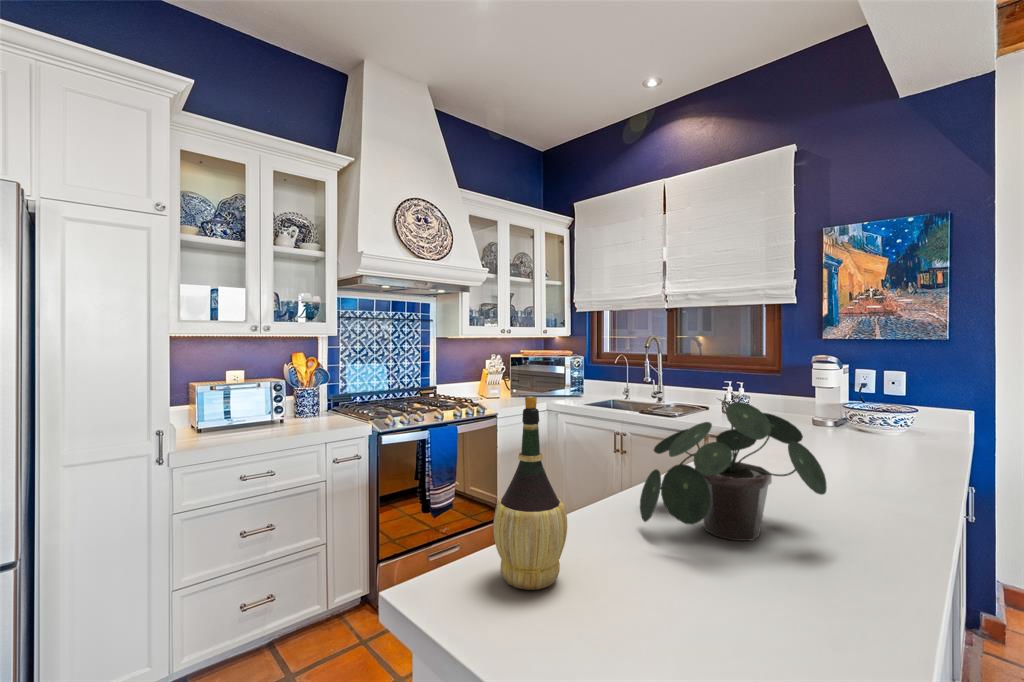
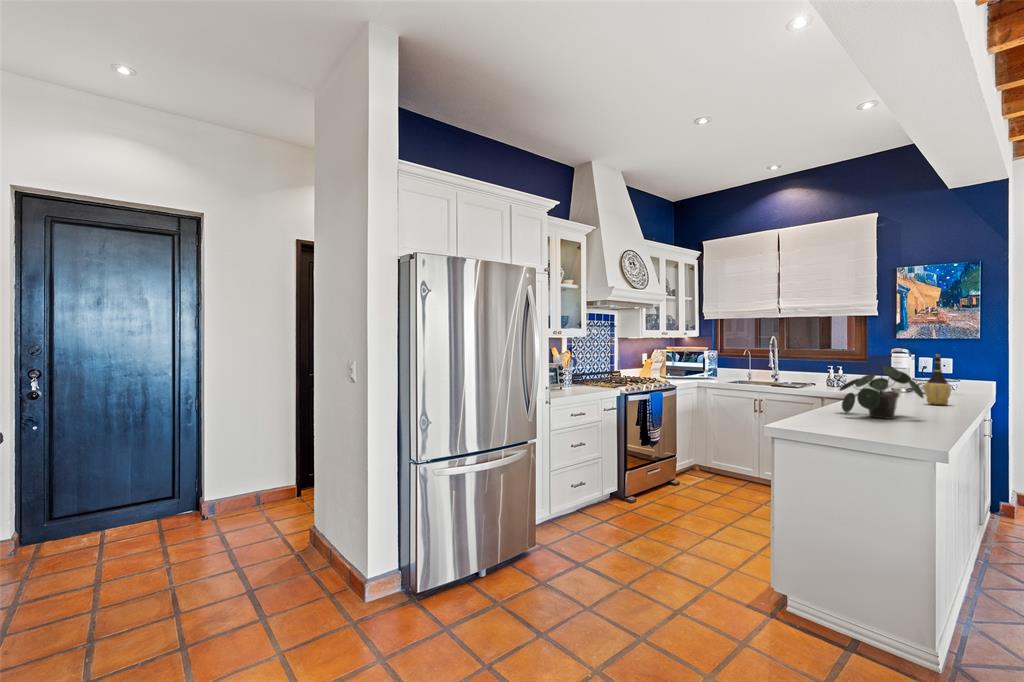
wine bottle: present [493,396,567,590] -> present [924,354,951,405]

